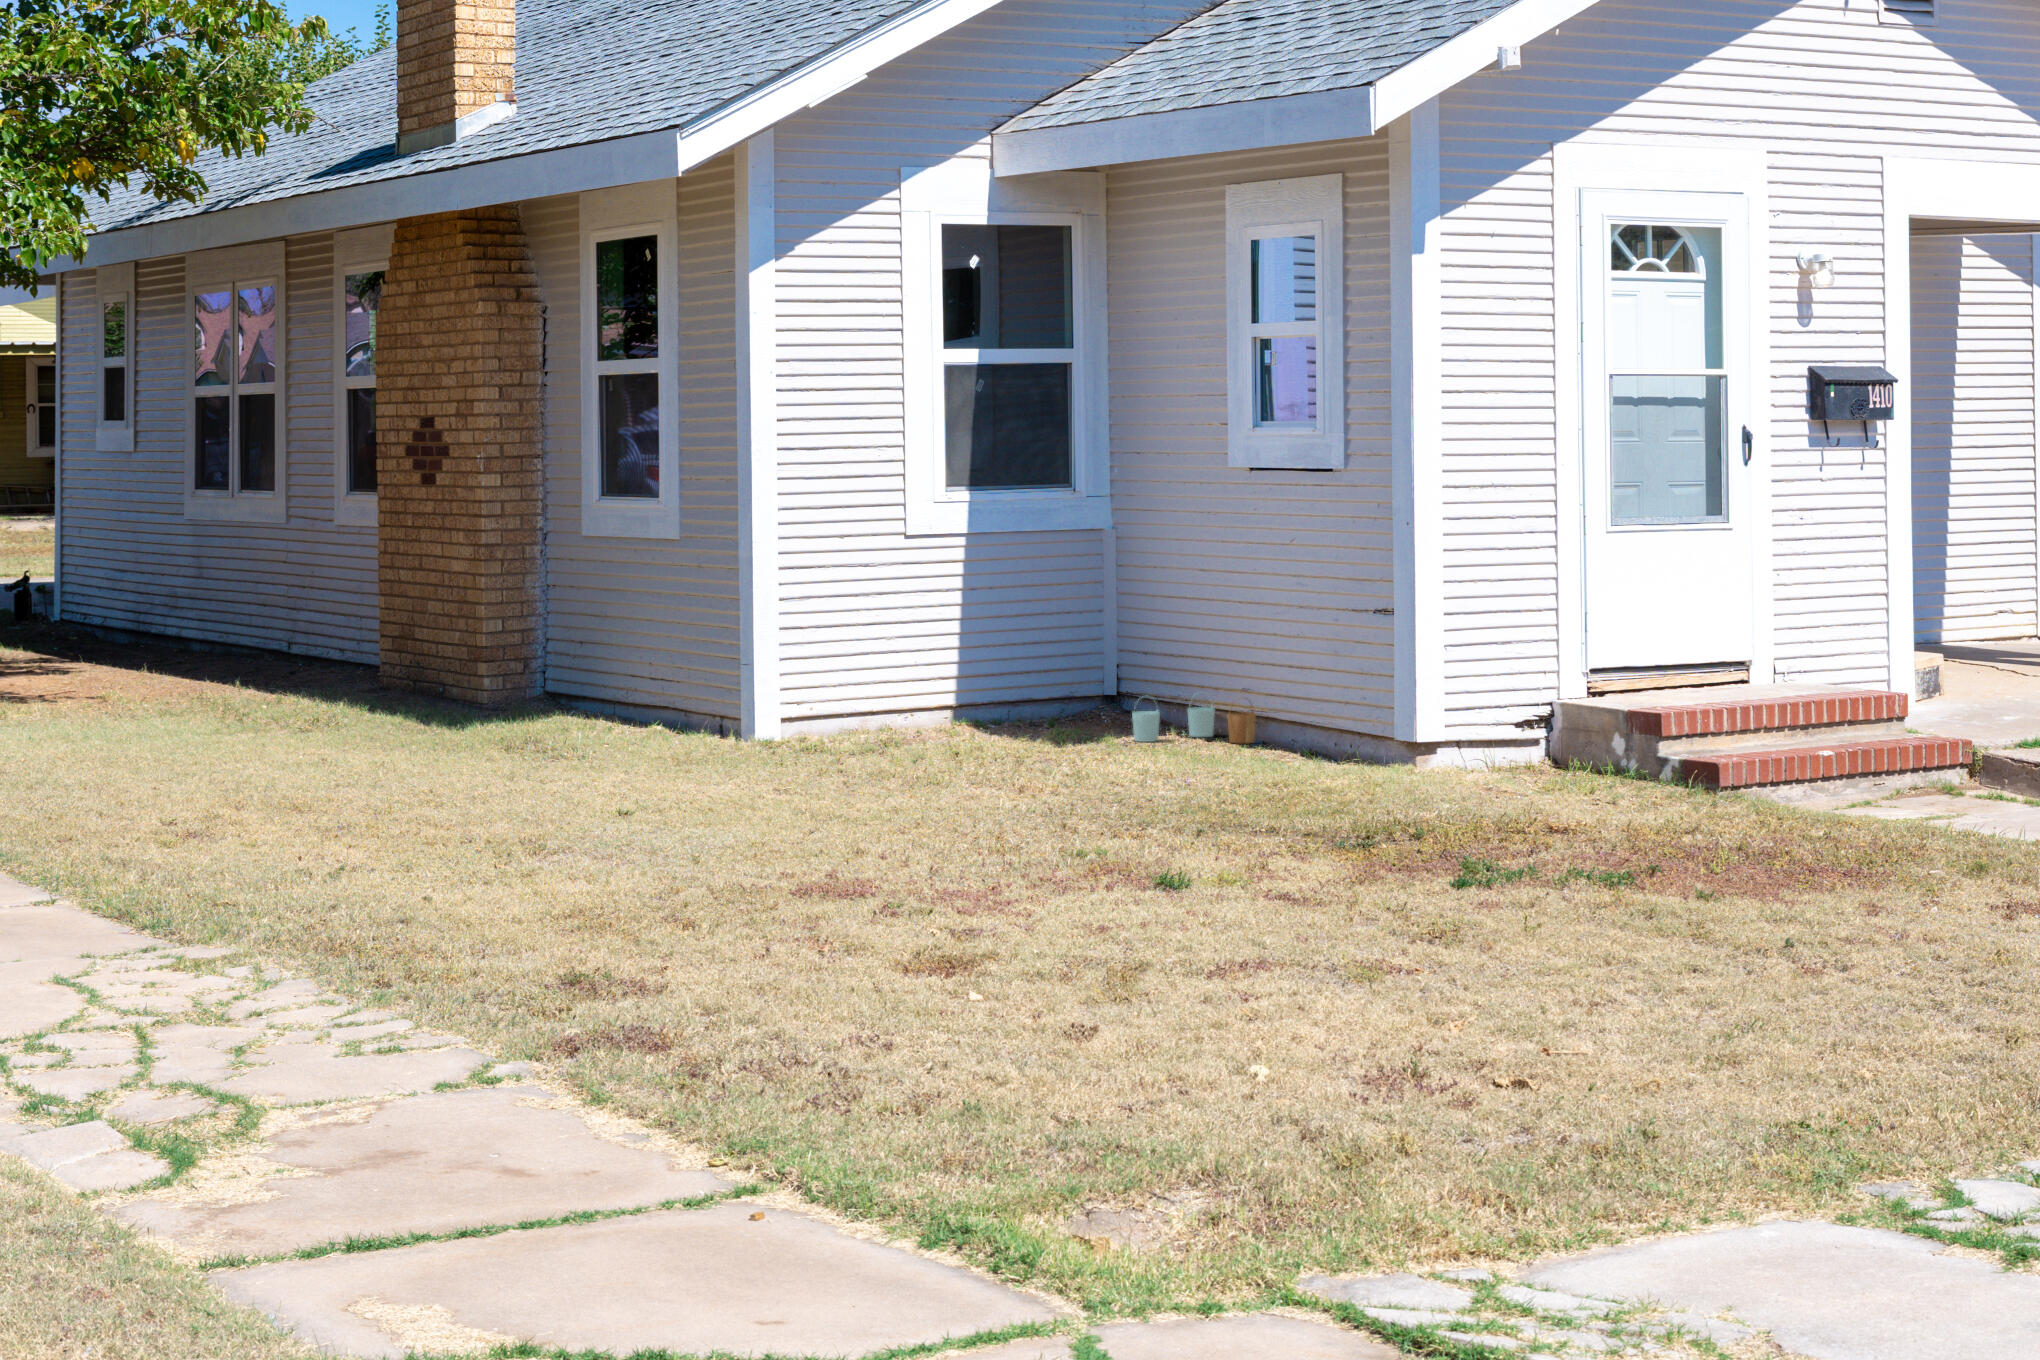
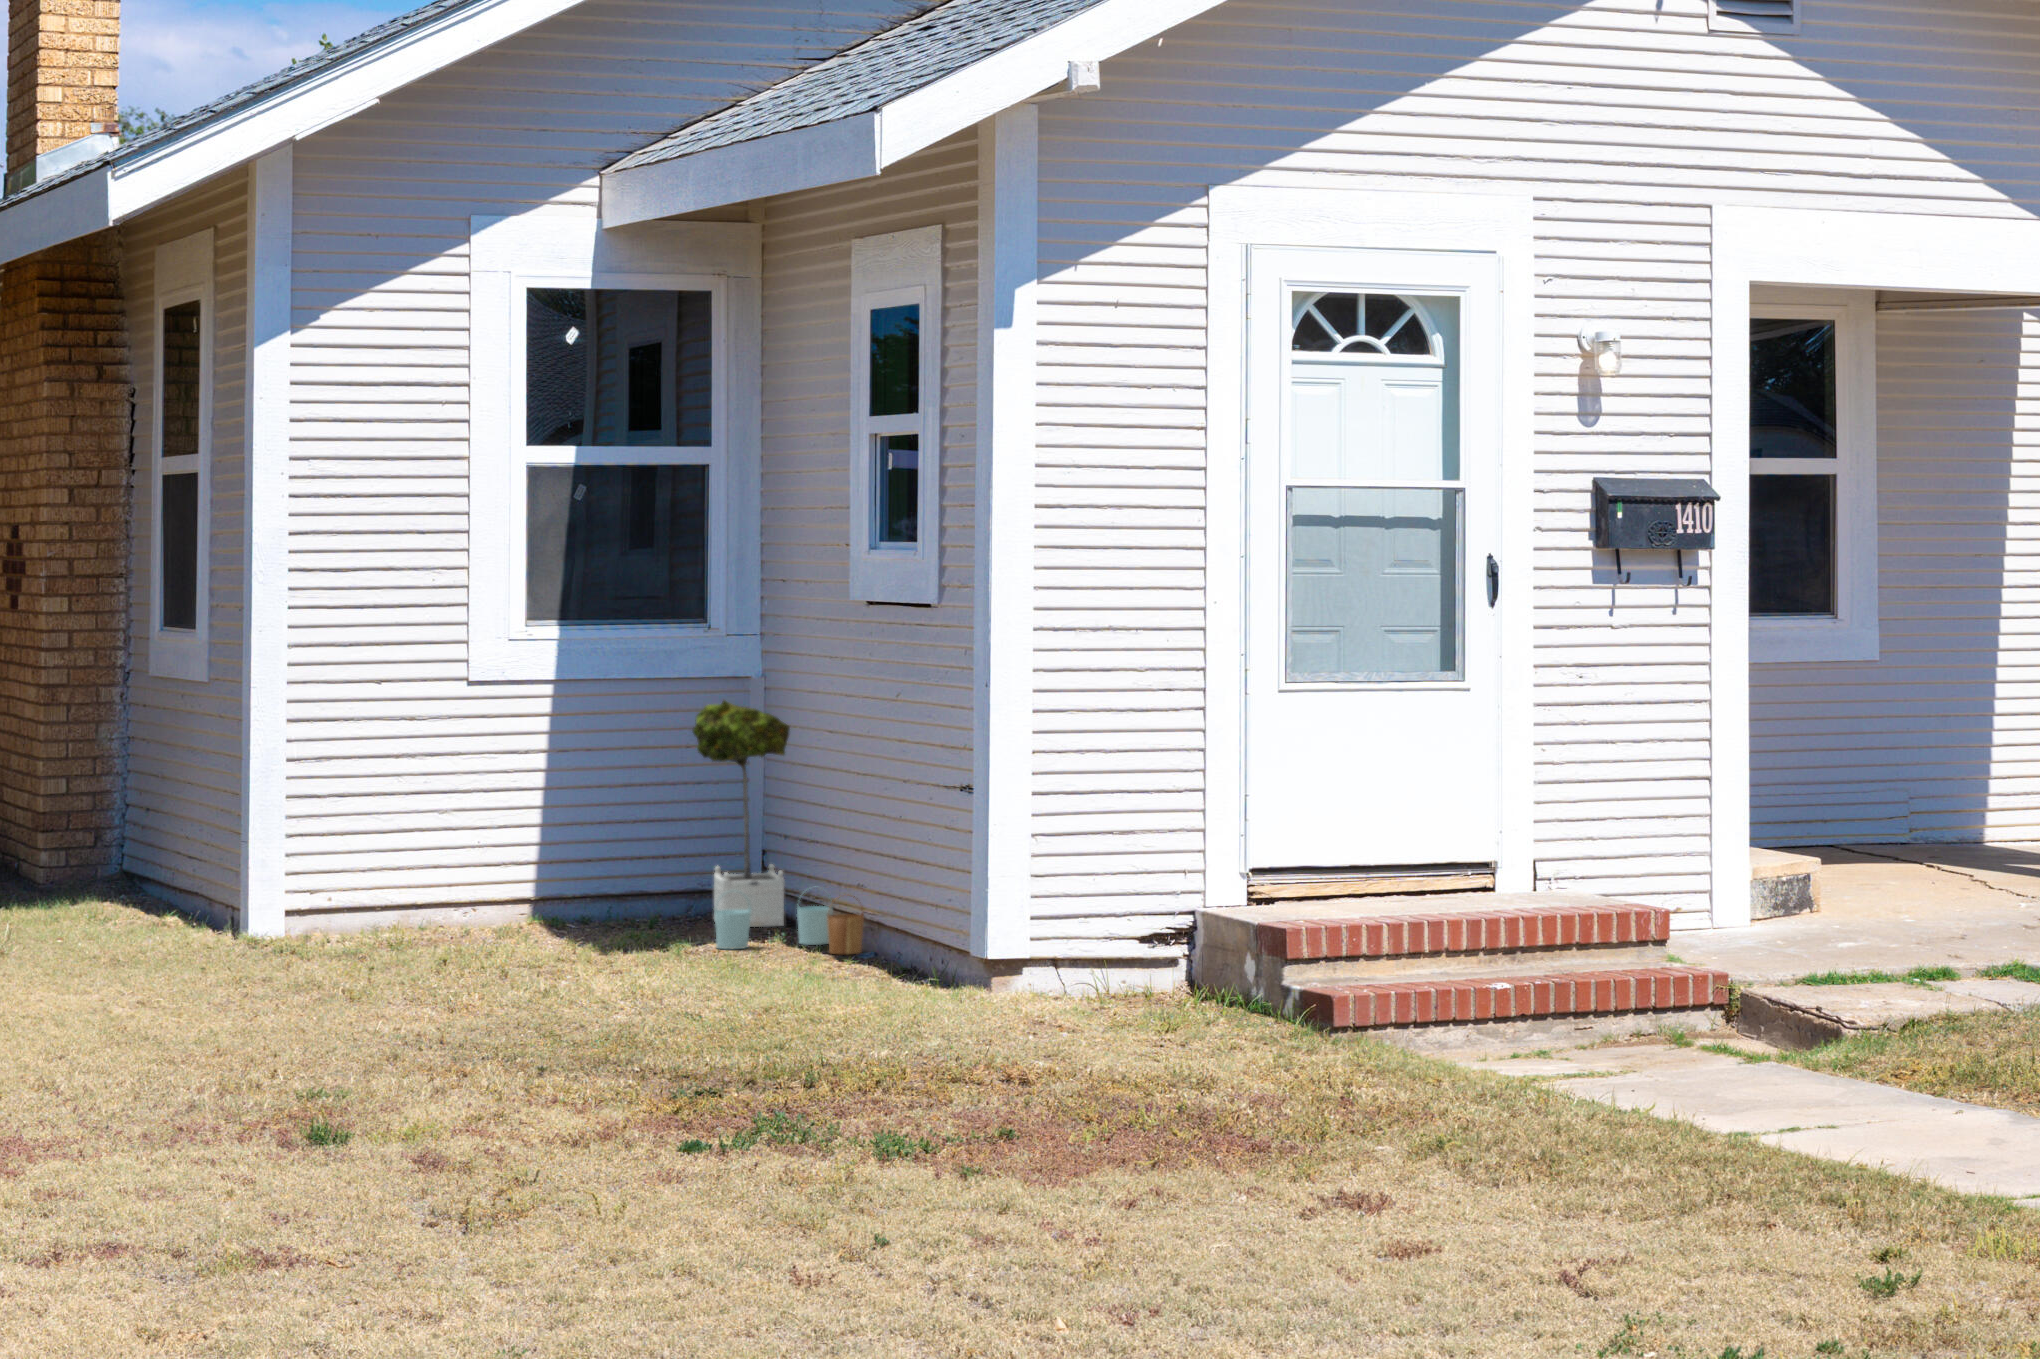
potted tree: none [1072,547,1149,726] -> present [693,700,790,927]

